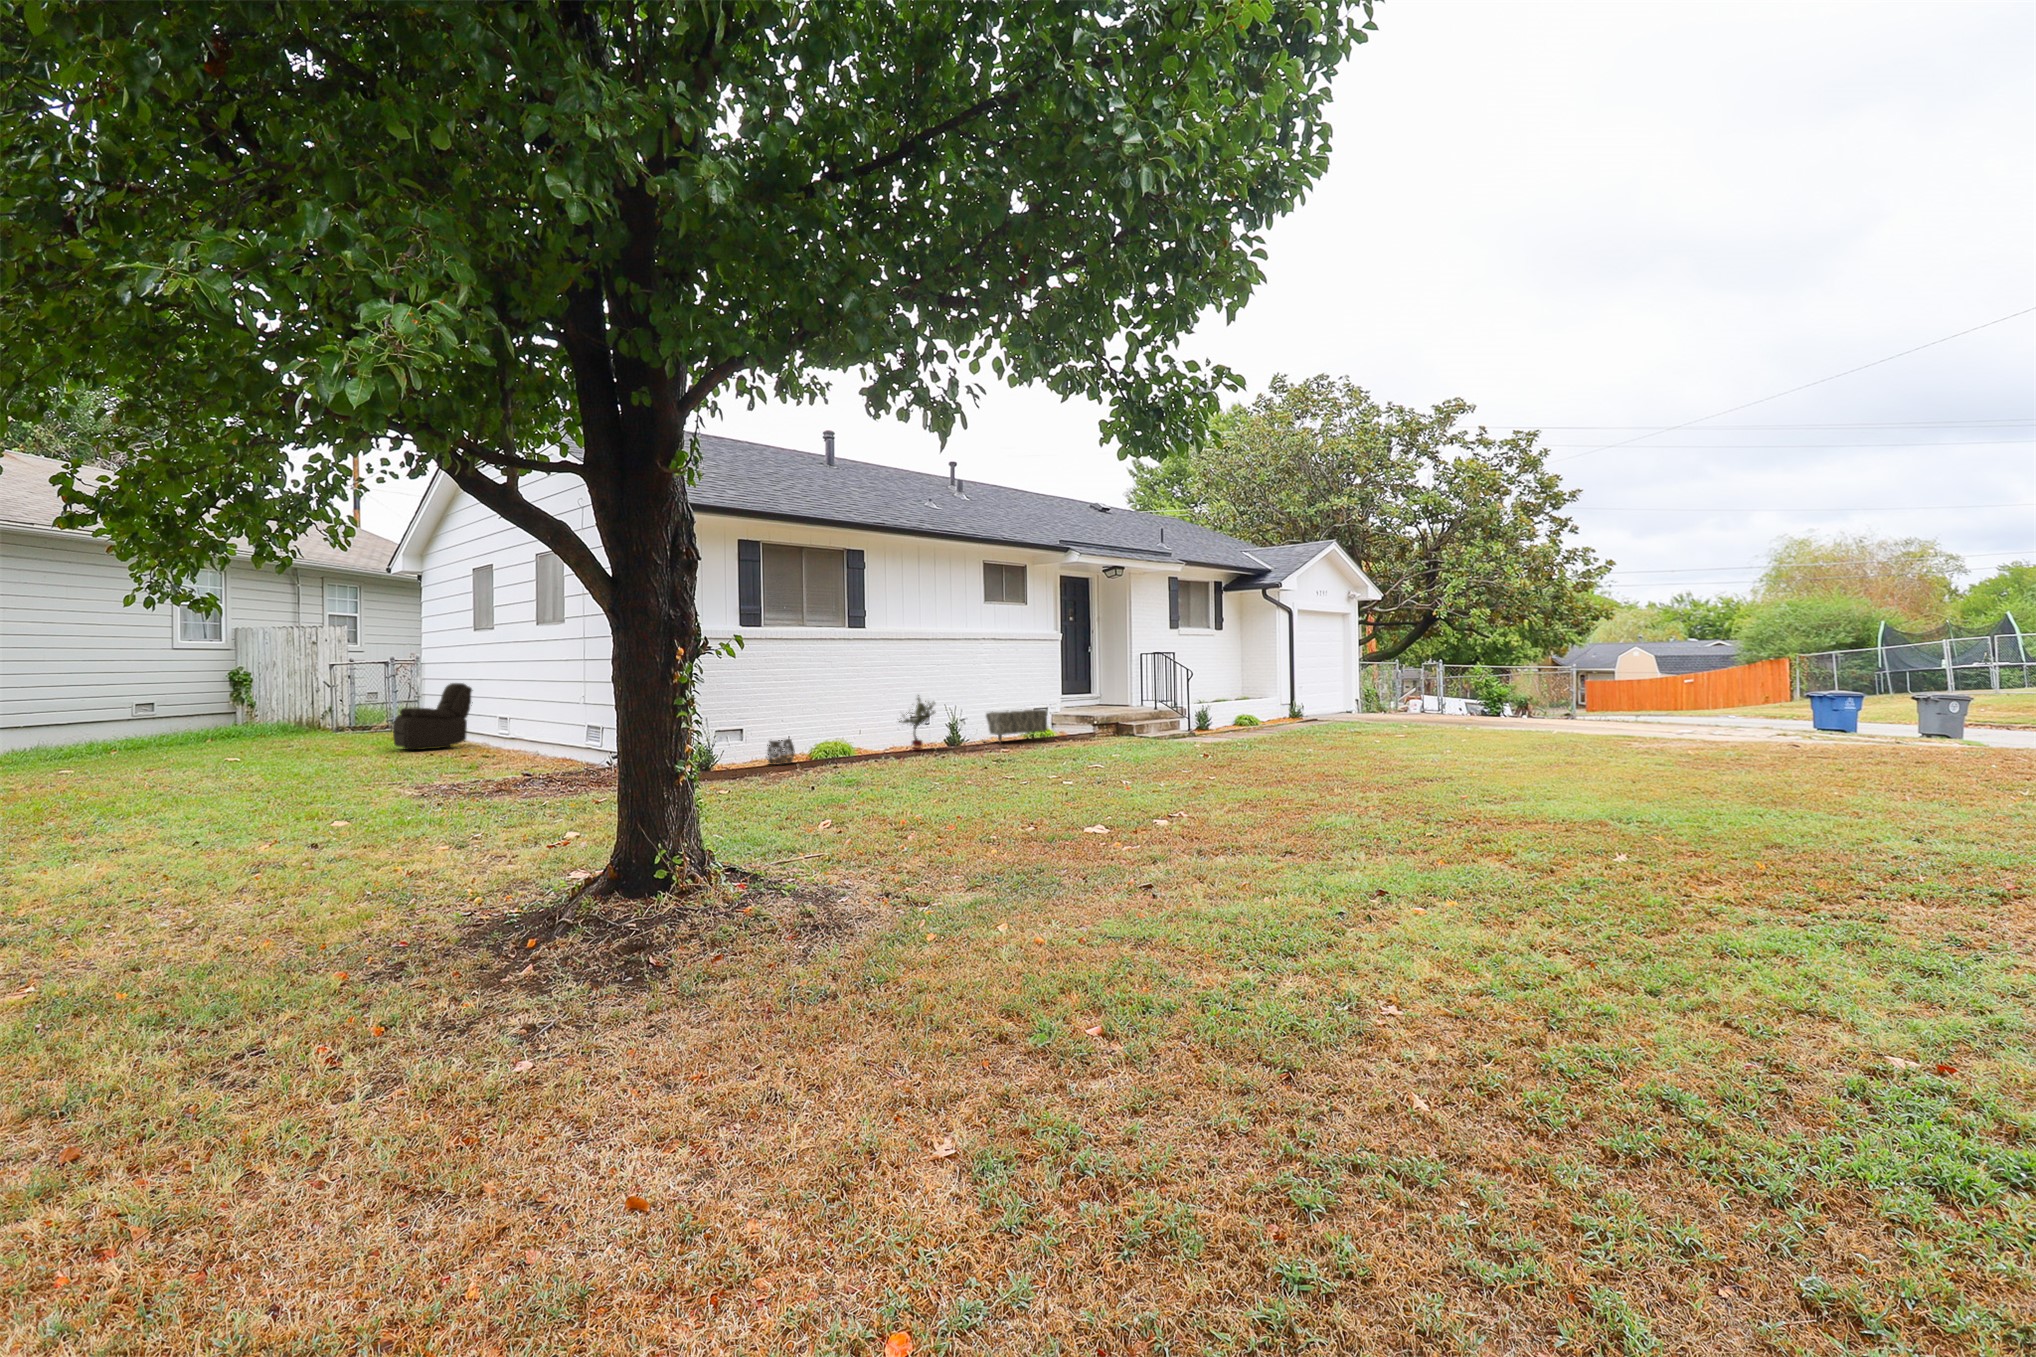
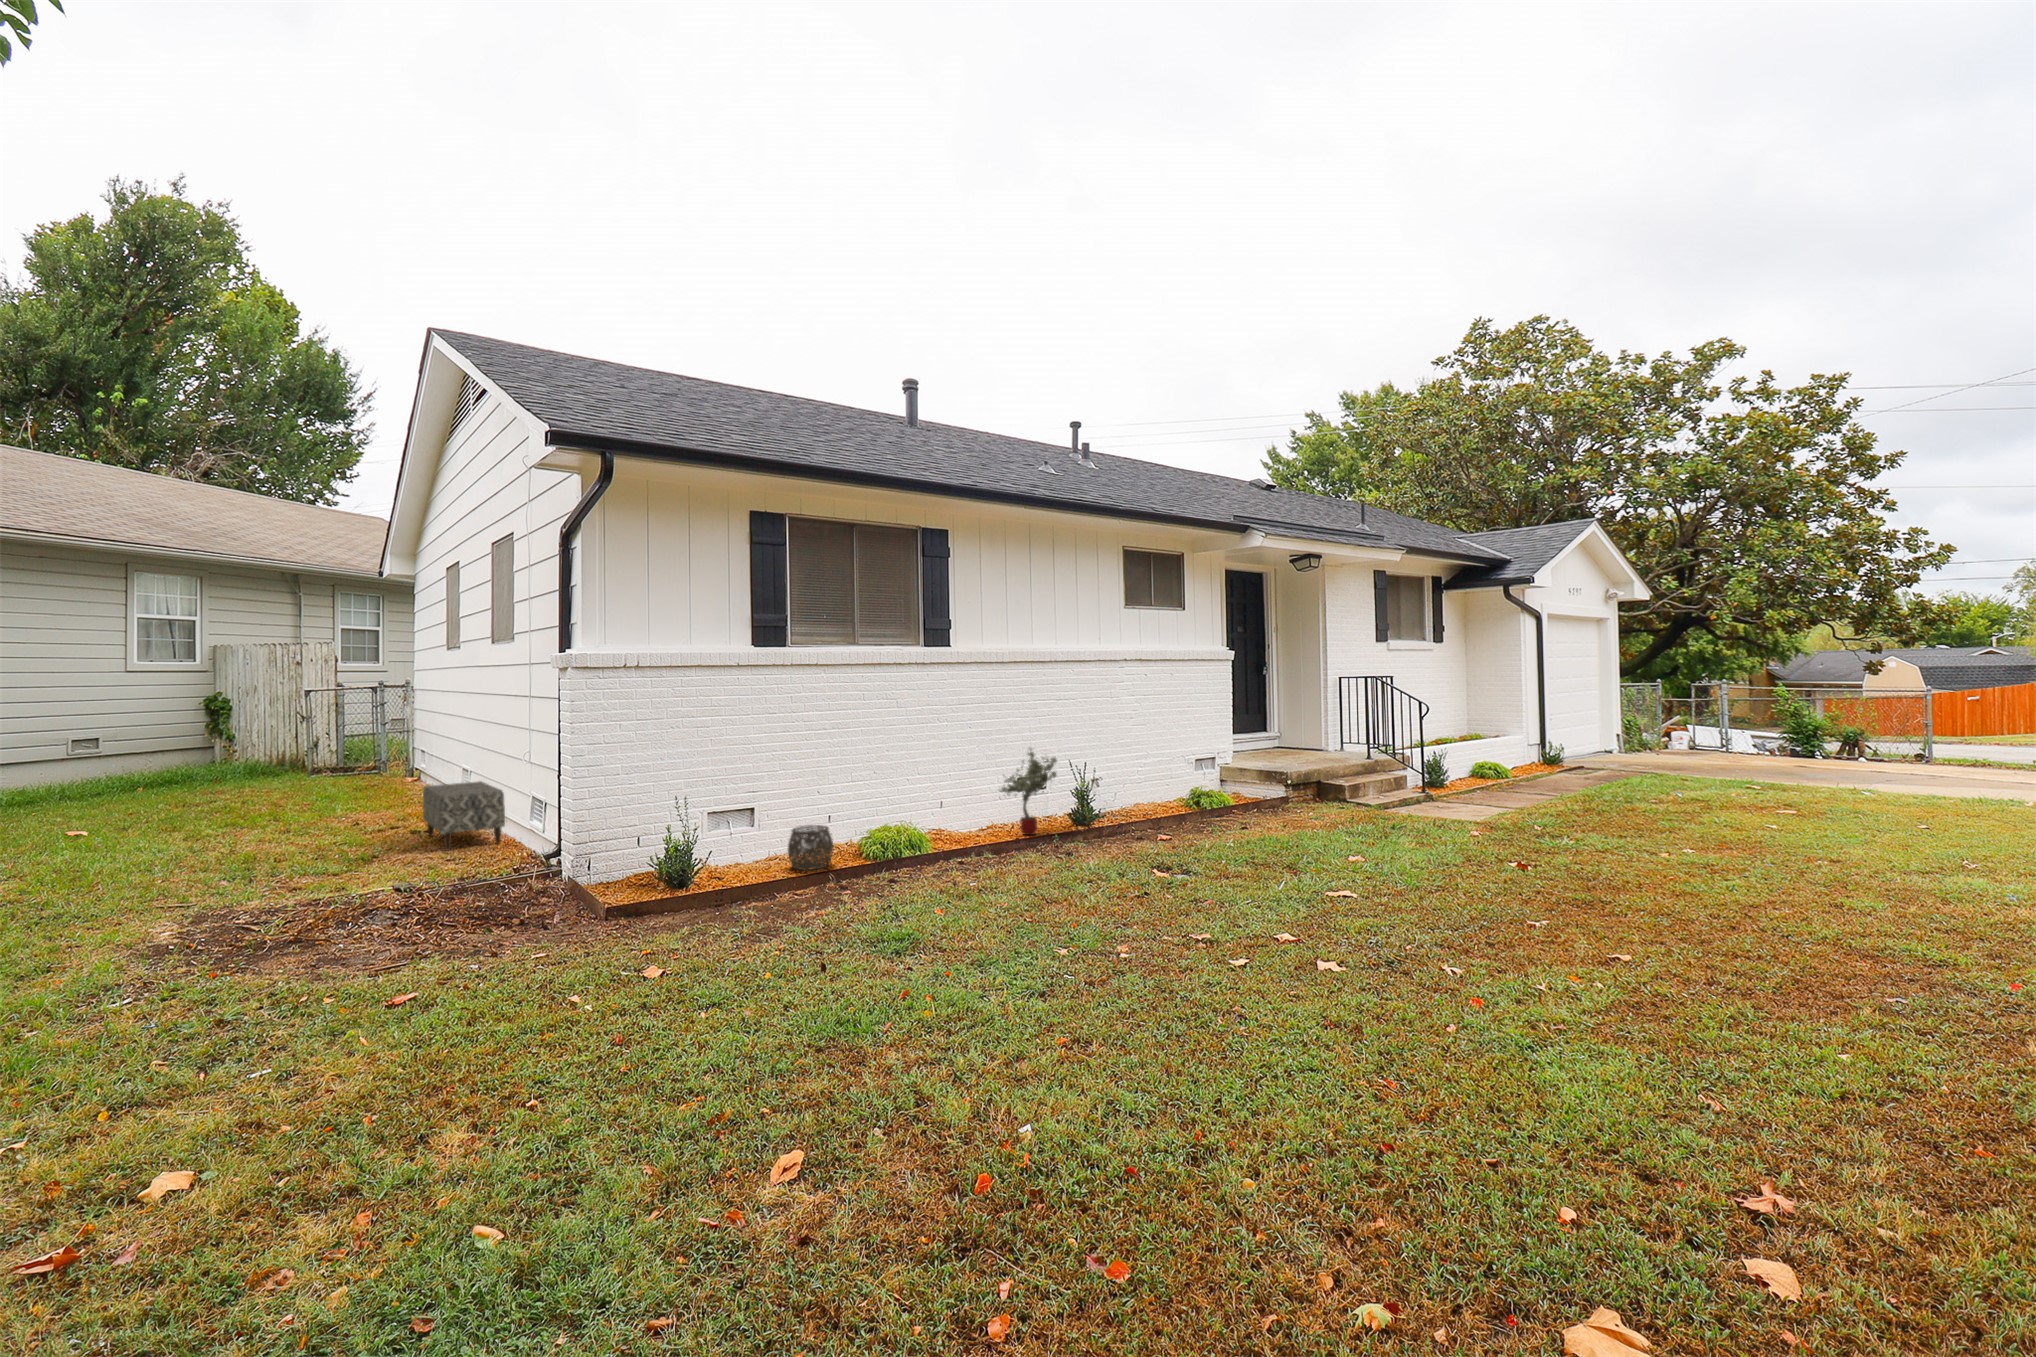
chair: present [393,683,473,751] -> none [342,719,445,812]
bench: present [986,709,1047,744] -> present [423,781,505,851]

